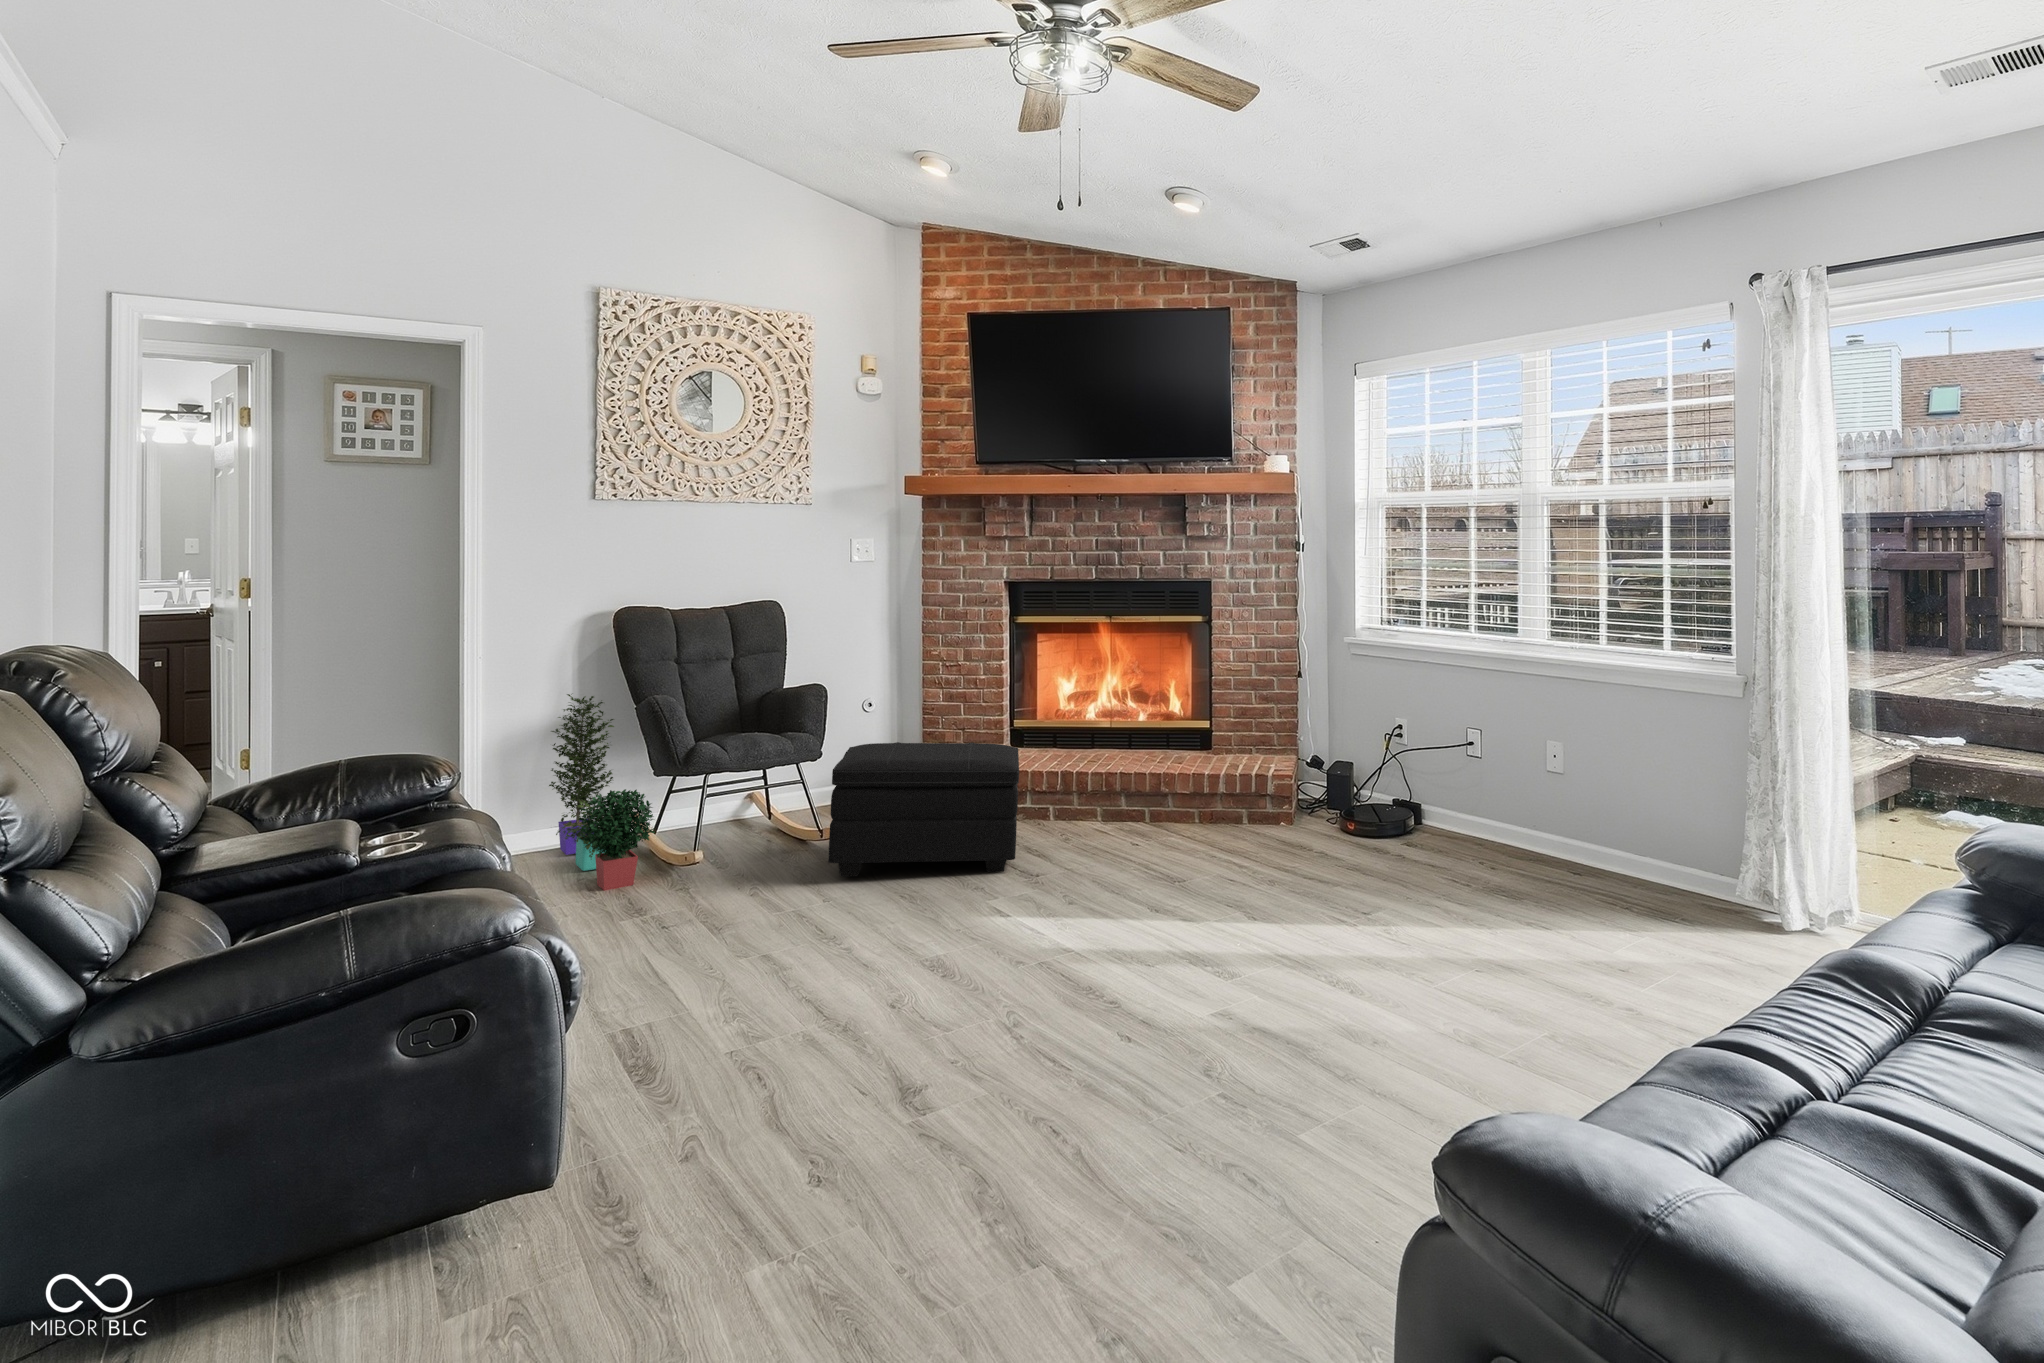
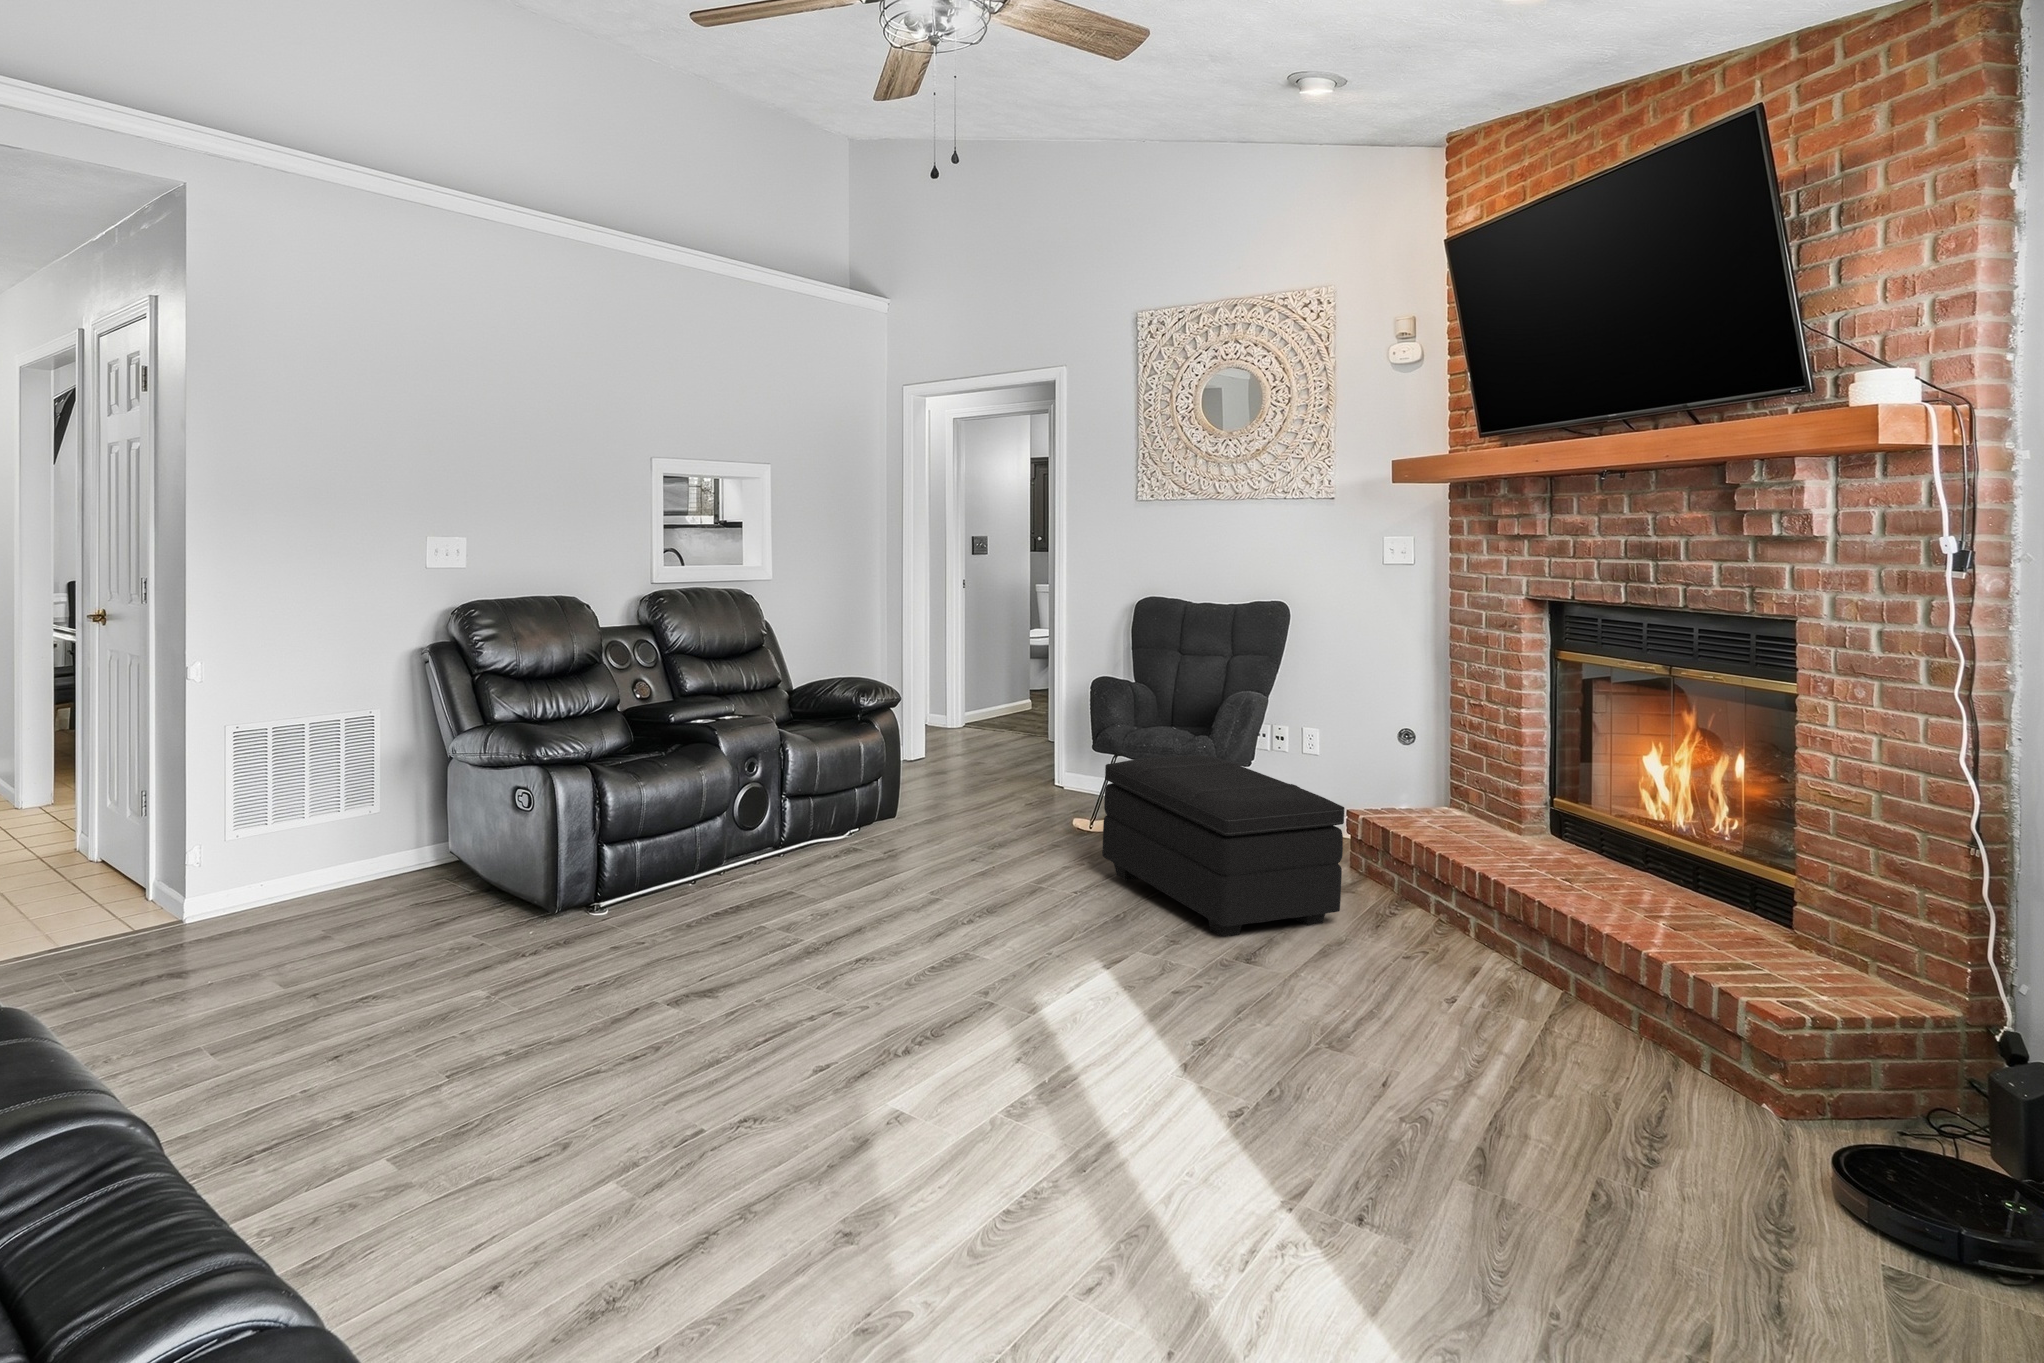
potted plant: present [549,694,655,891] -> none [1009,663,1128,826]

